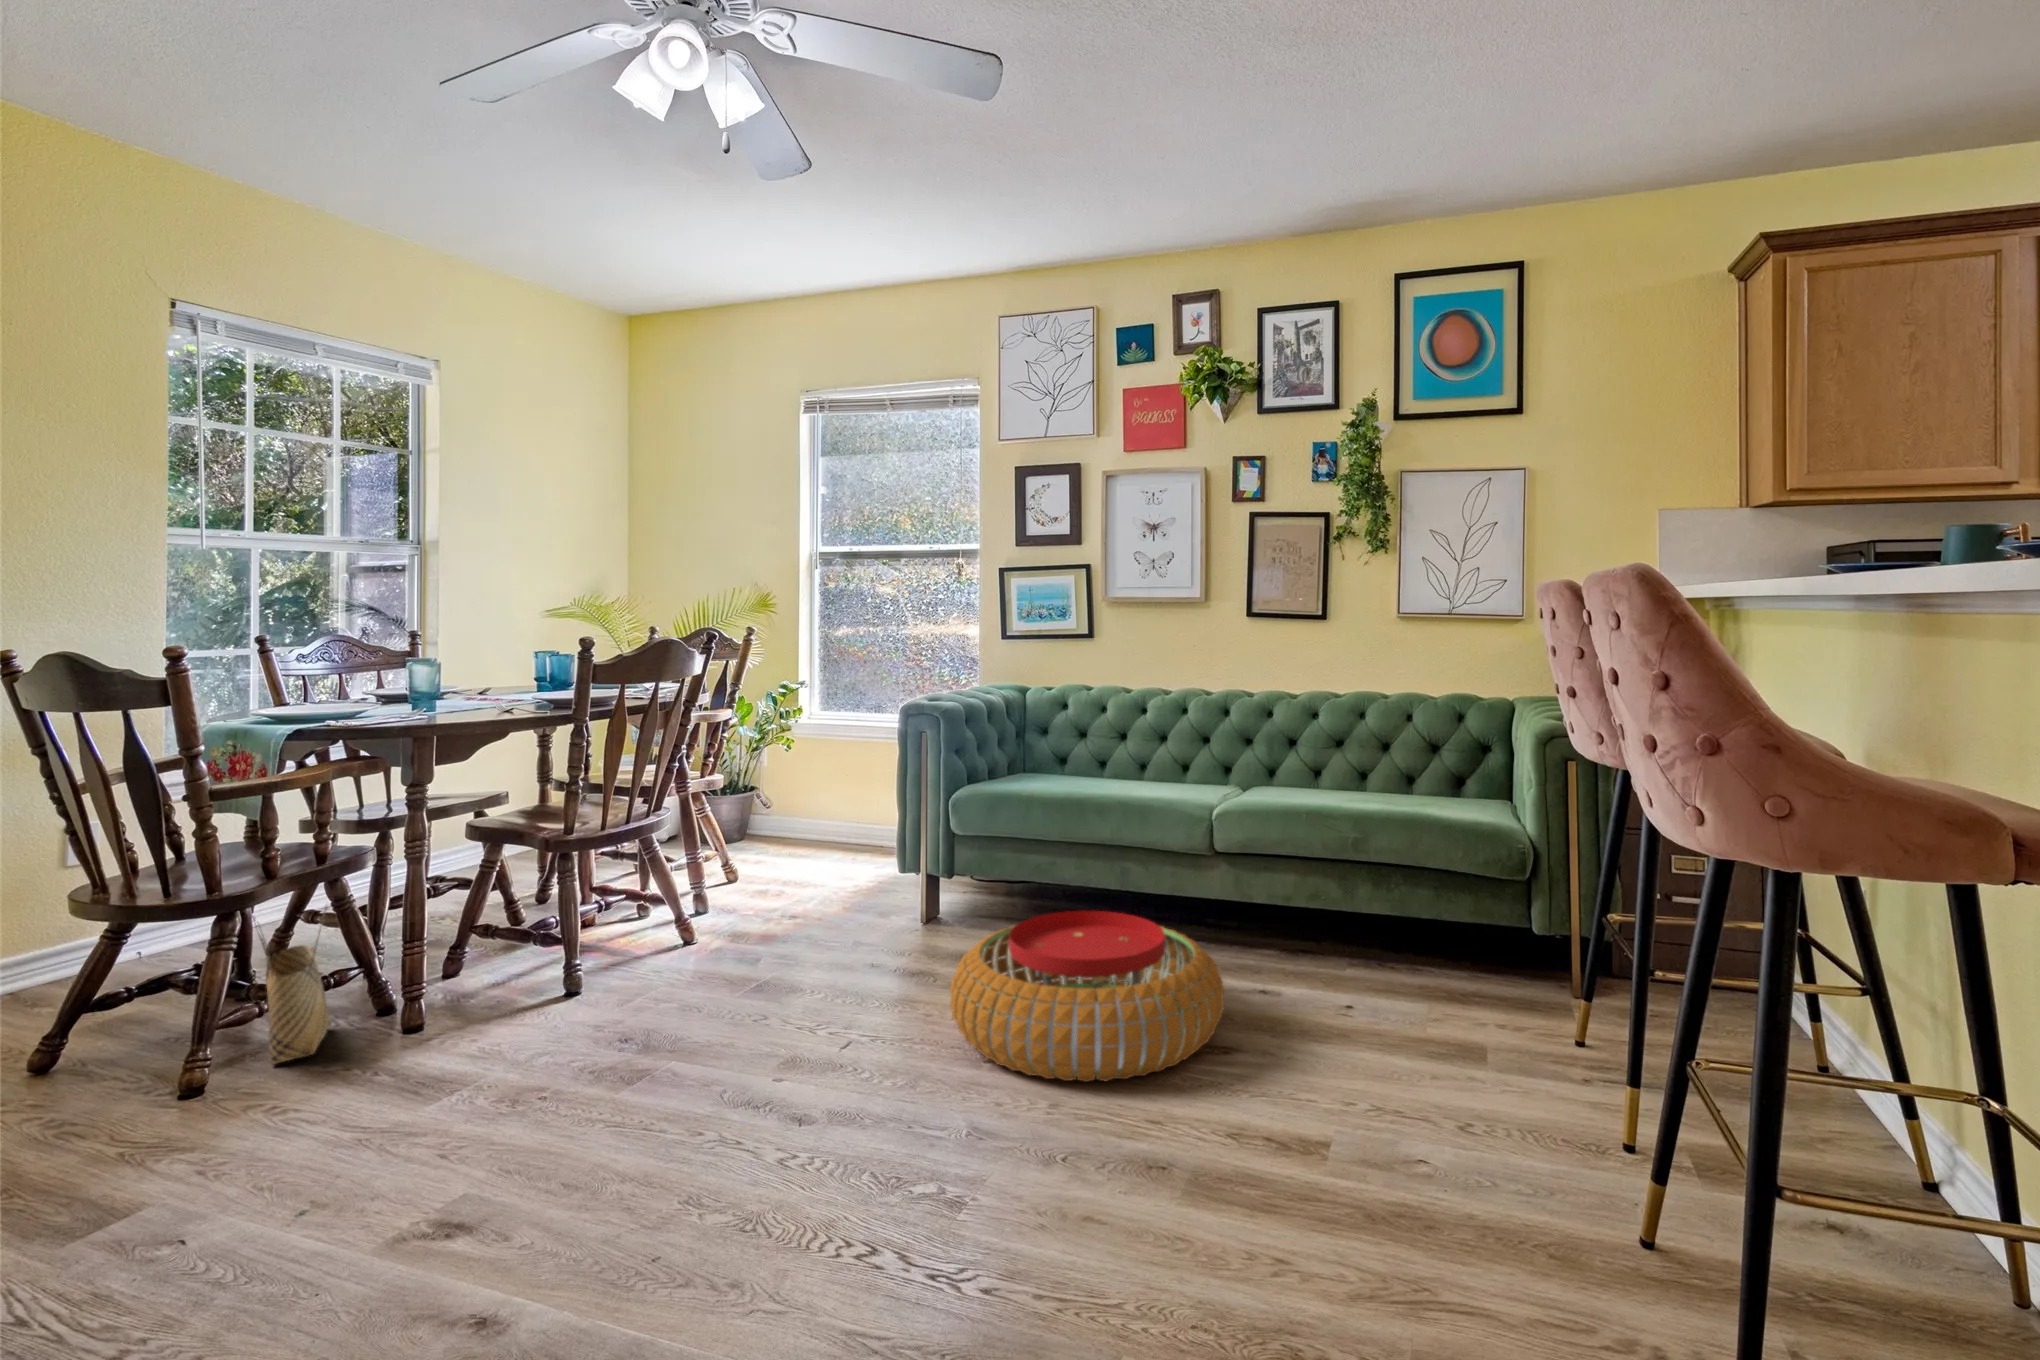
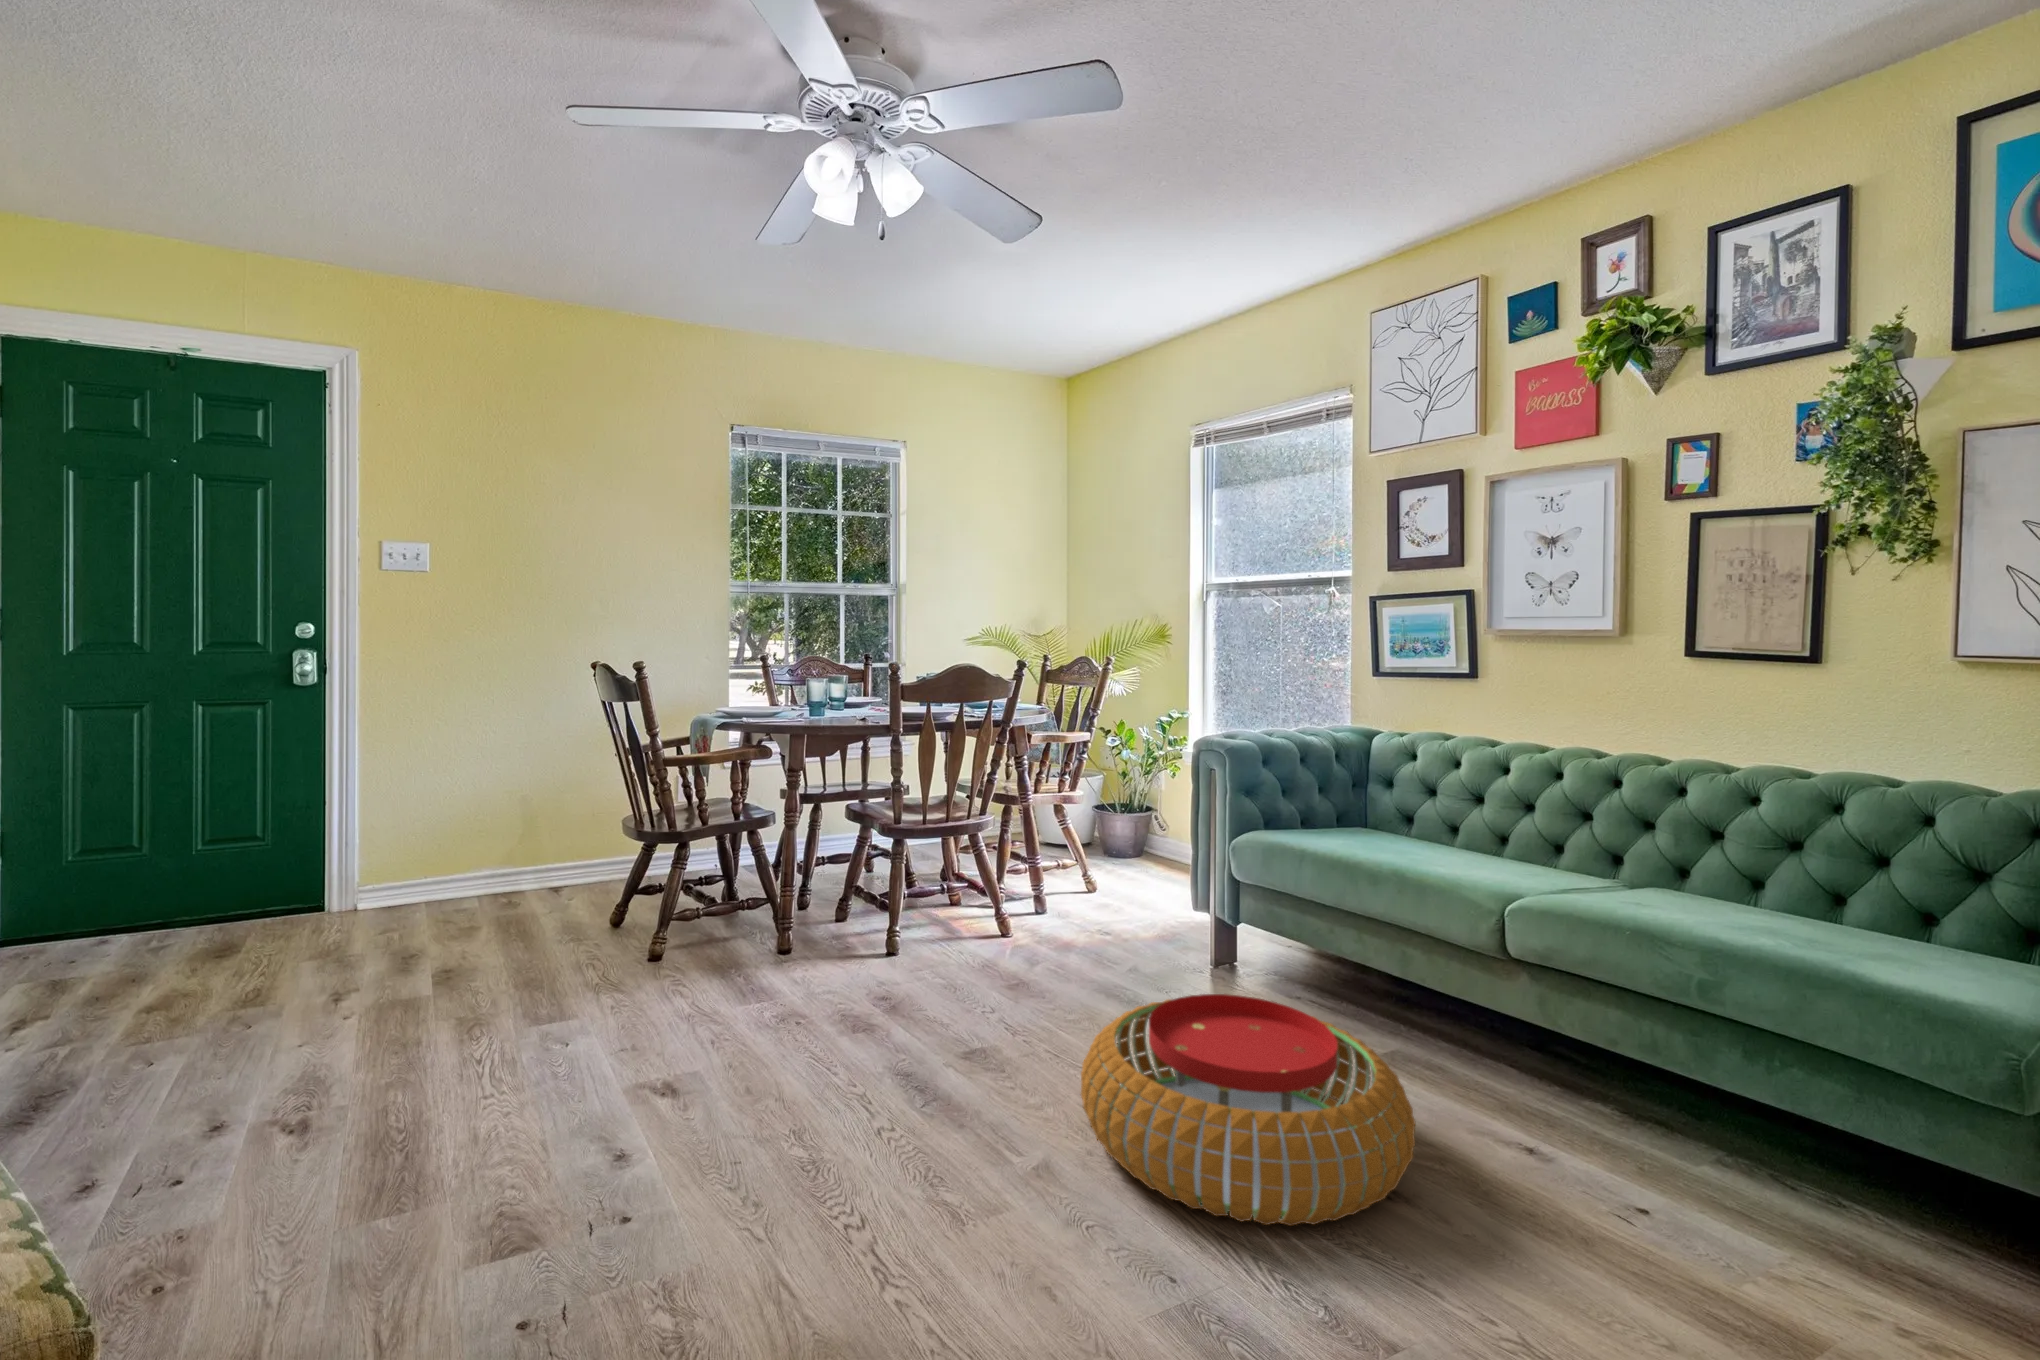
woven basket: present [253,904,330,1064] -> none [685,848,736,953]

